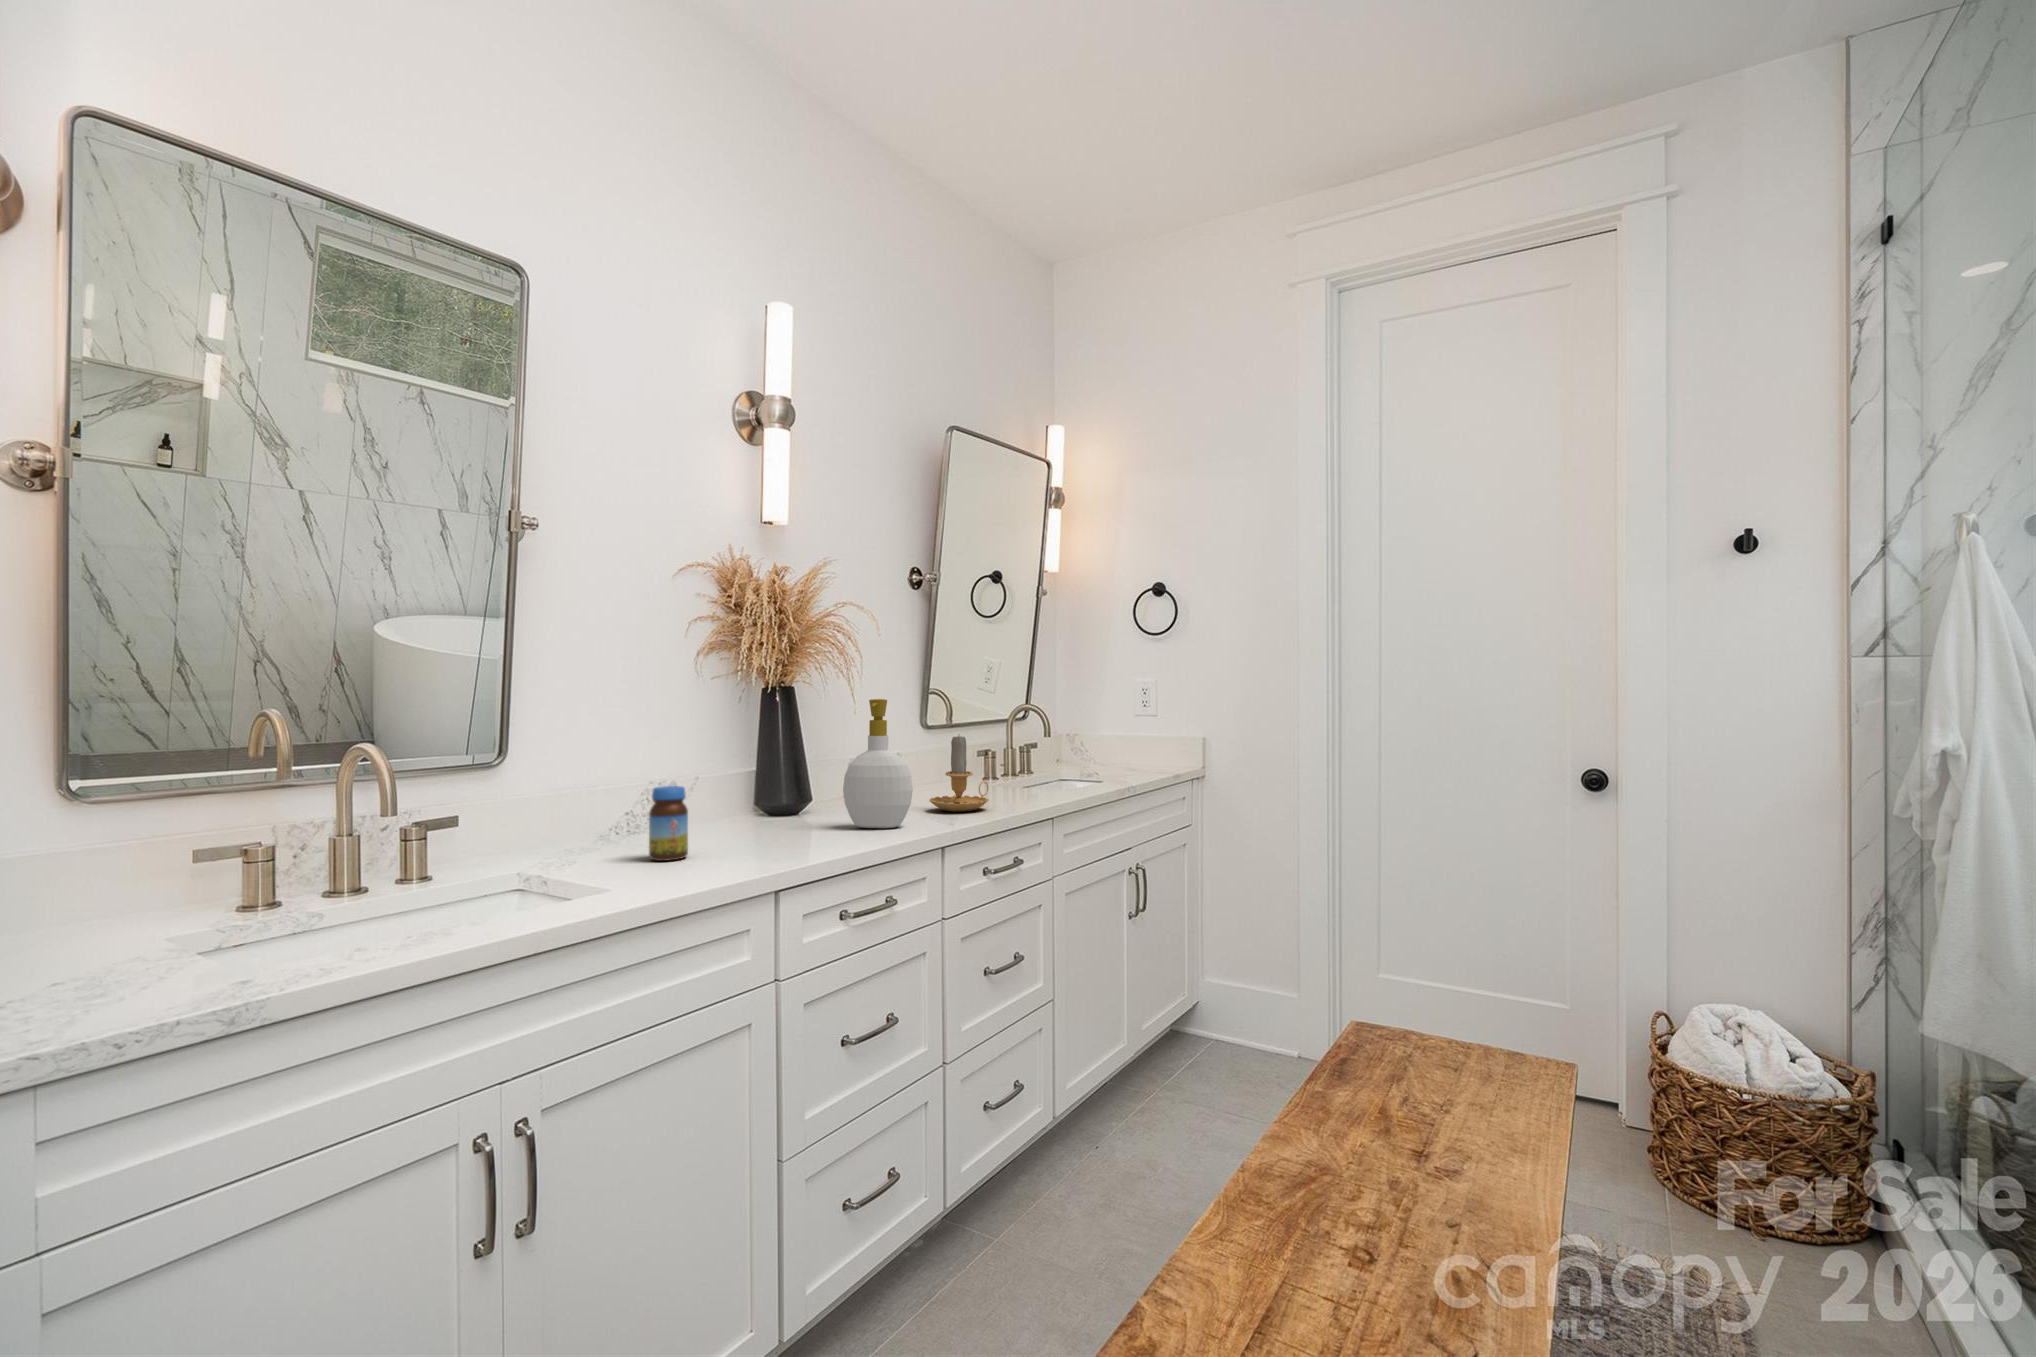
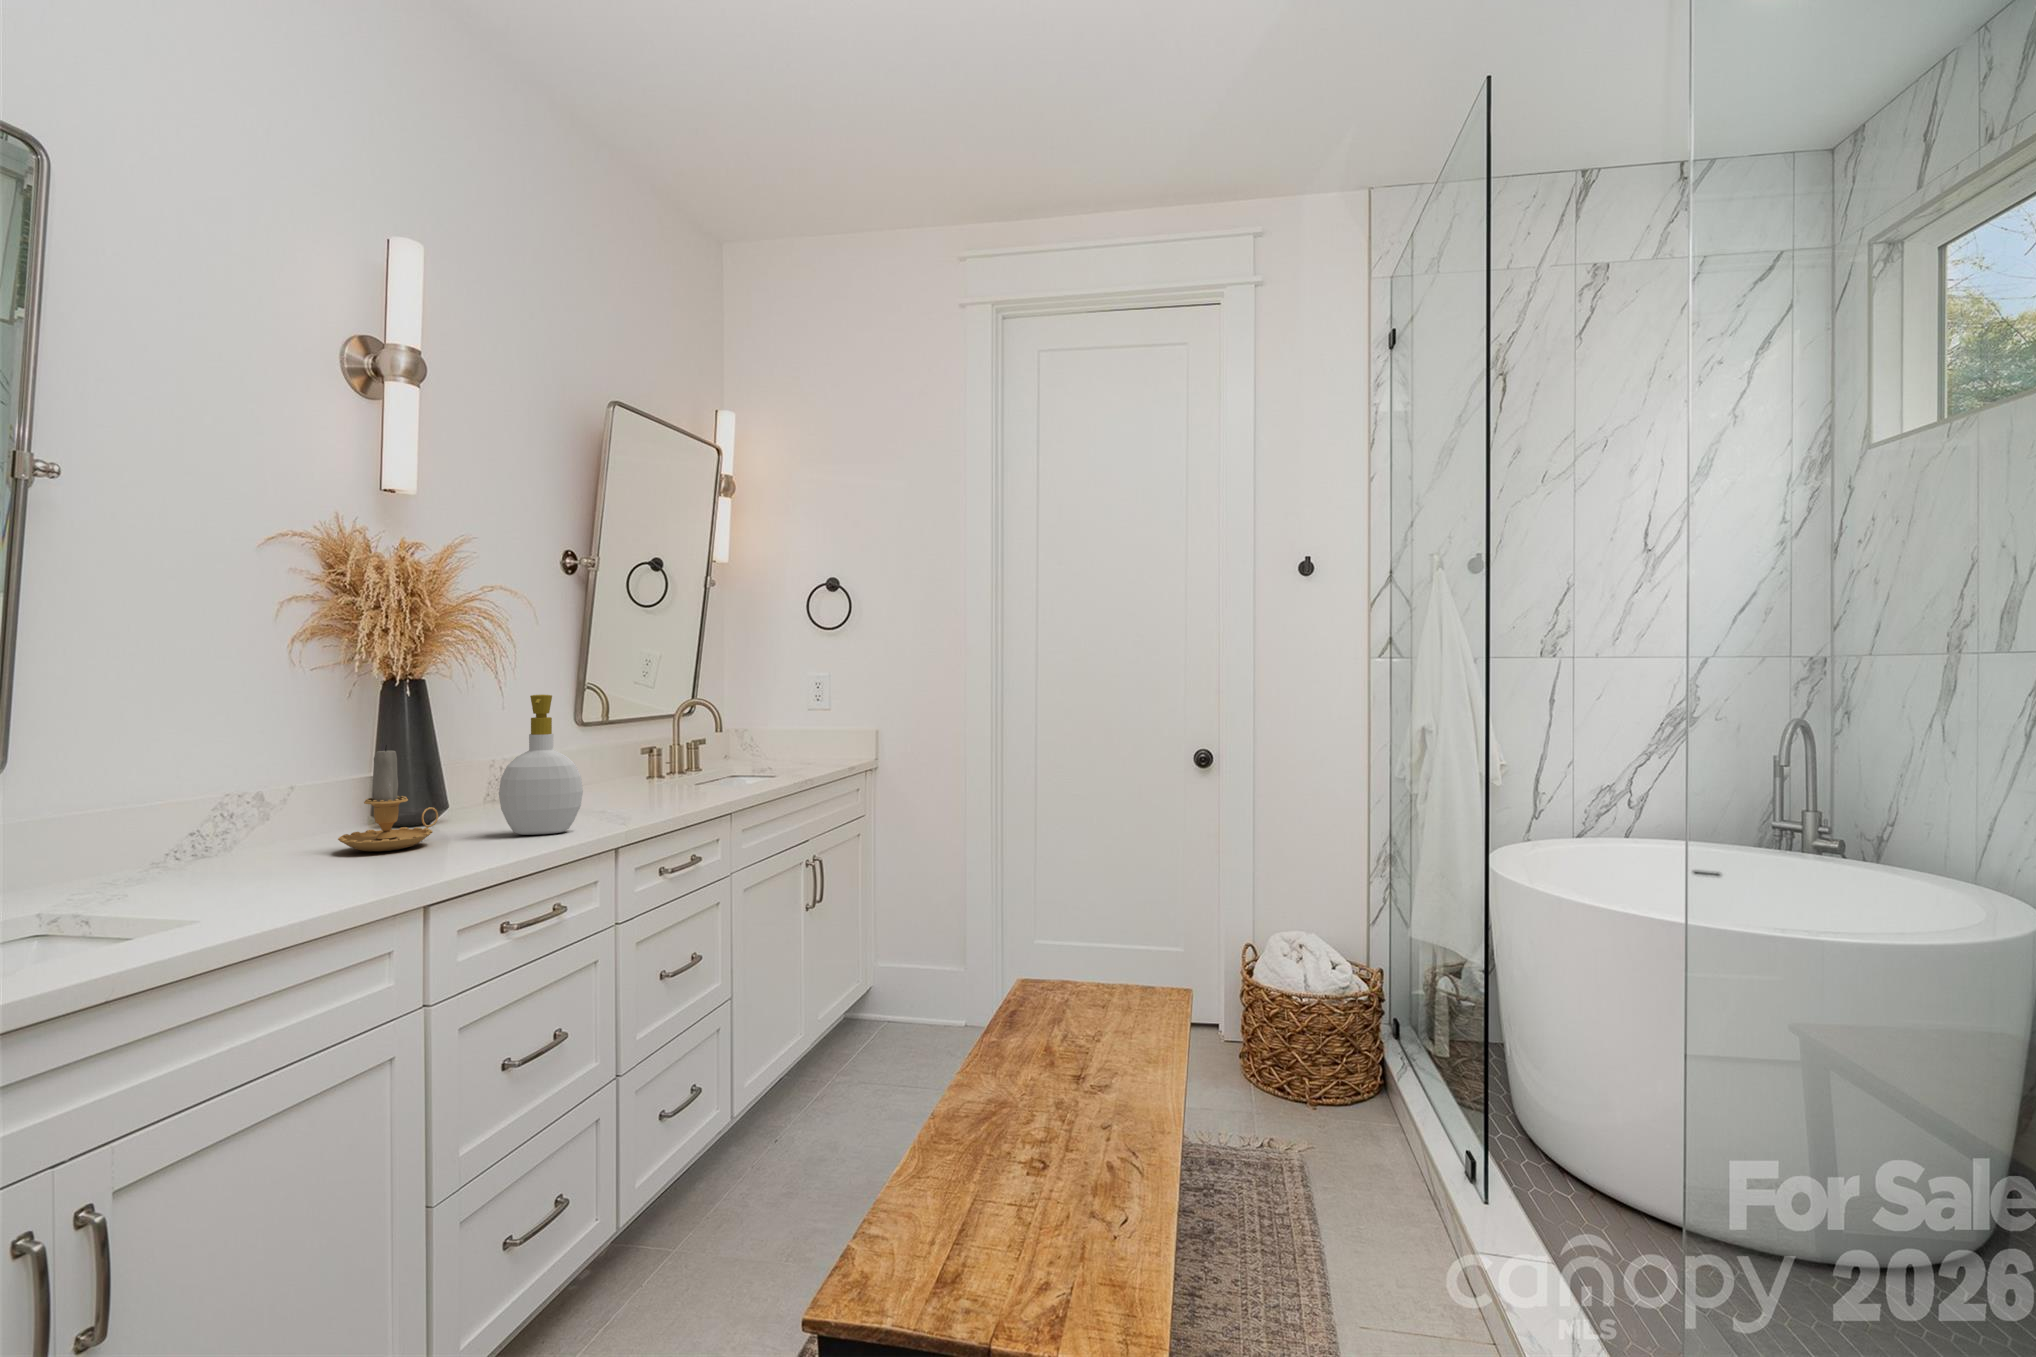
candle: present [929,736,989,812] -> present [338,745,438,851]
jar: present [649,786,688,861] -> none [262,800,315,887]

